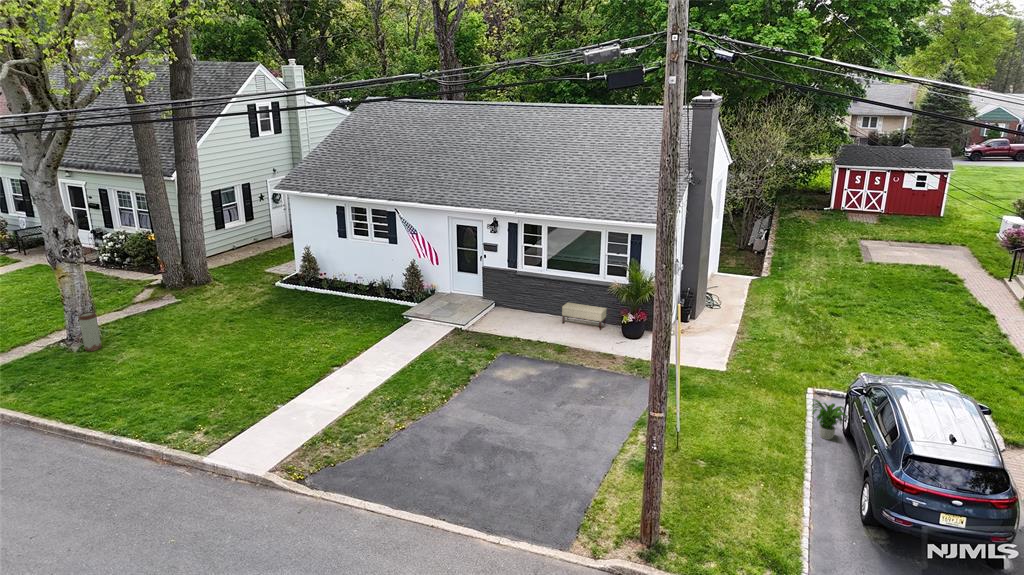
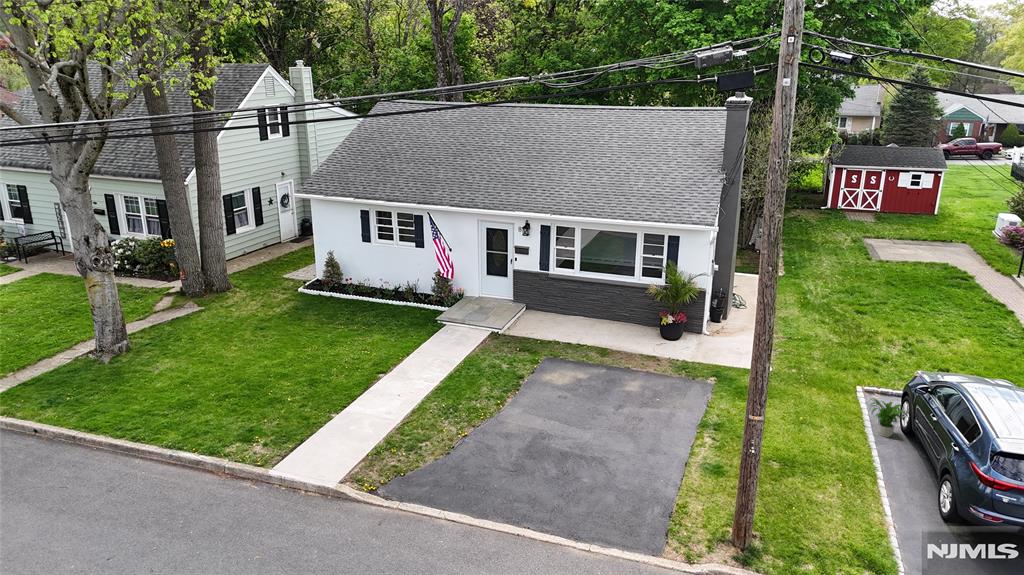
bench: present [562,303,607,329] -> none [597,305,642,332]
trash can: present [78,312,102,351] -> none [108,322,132,363]

